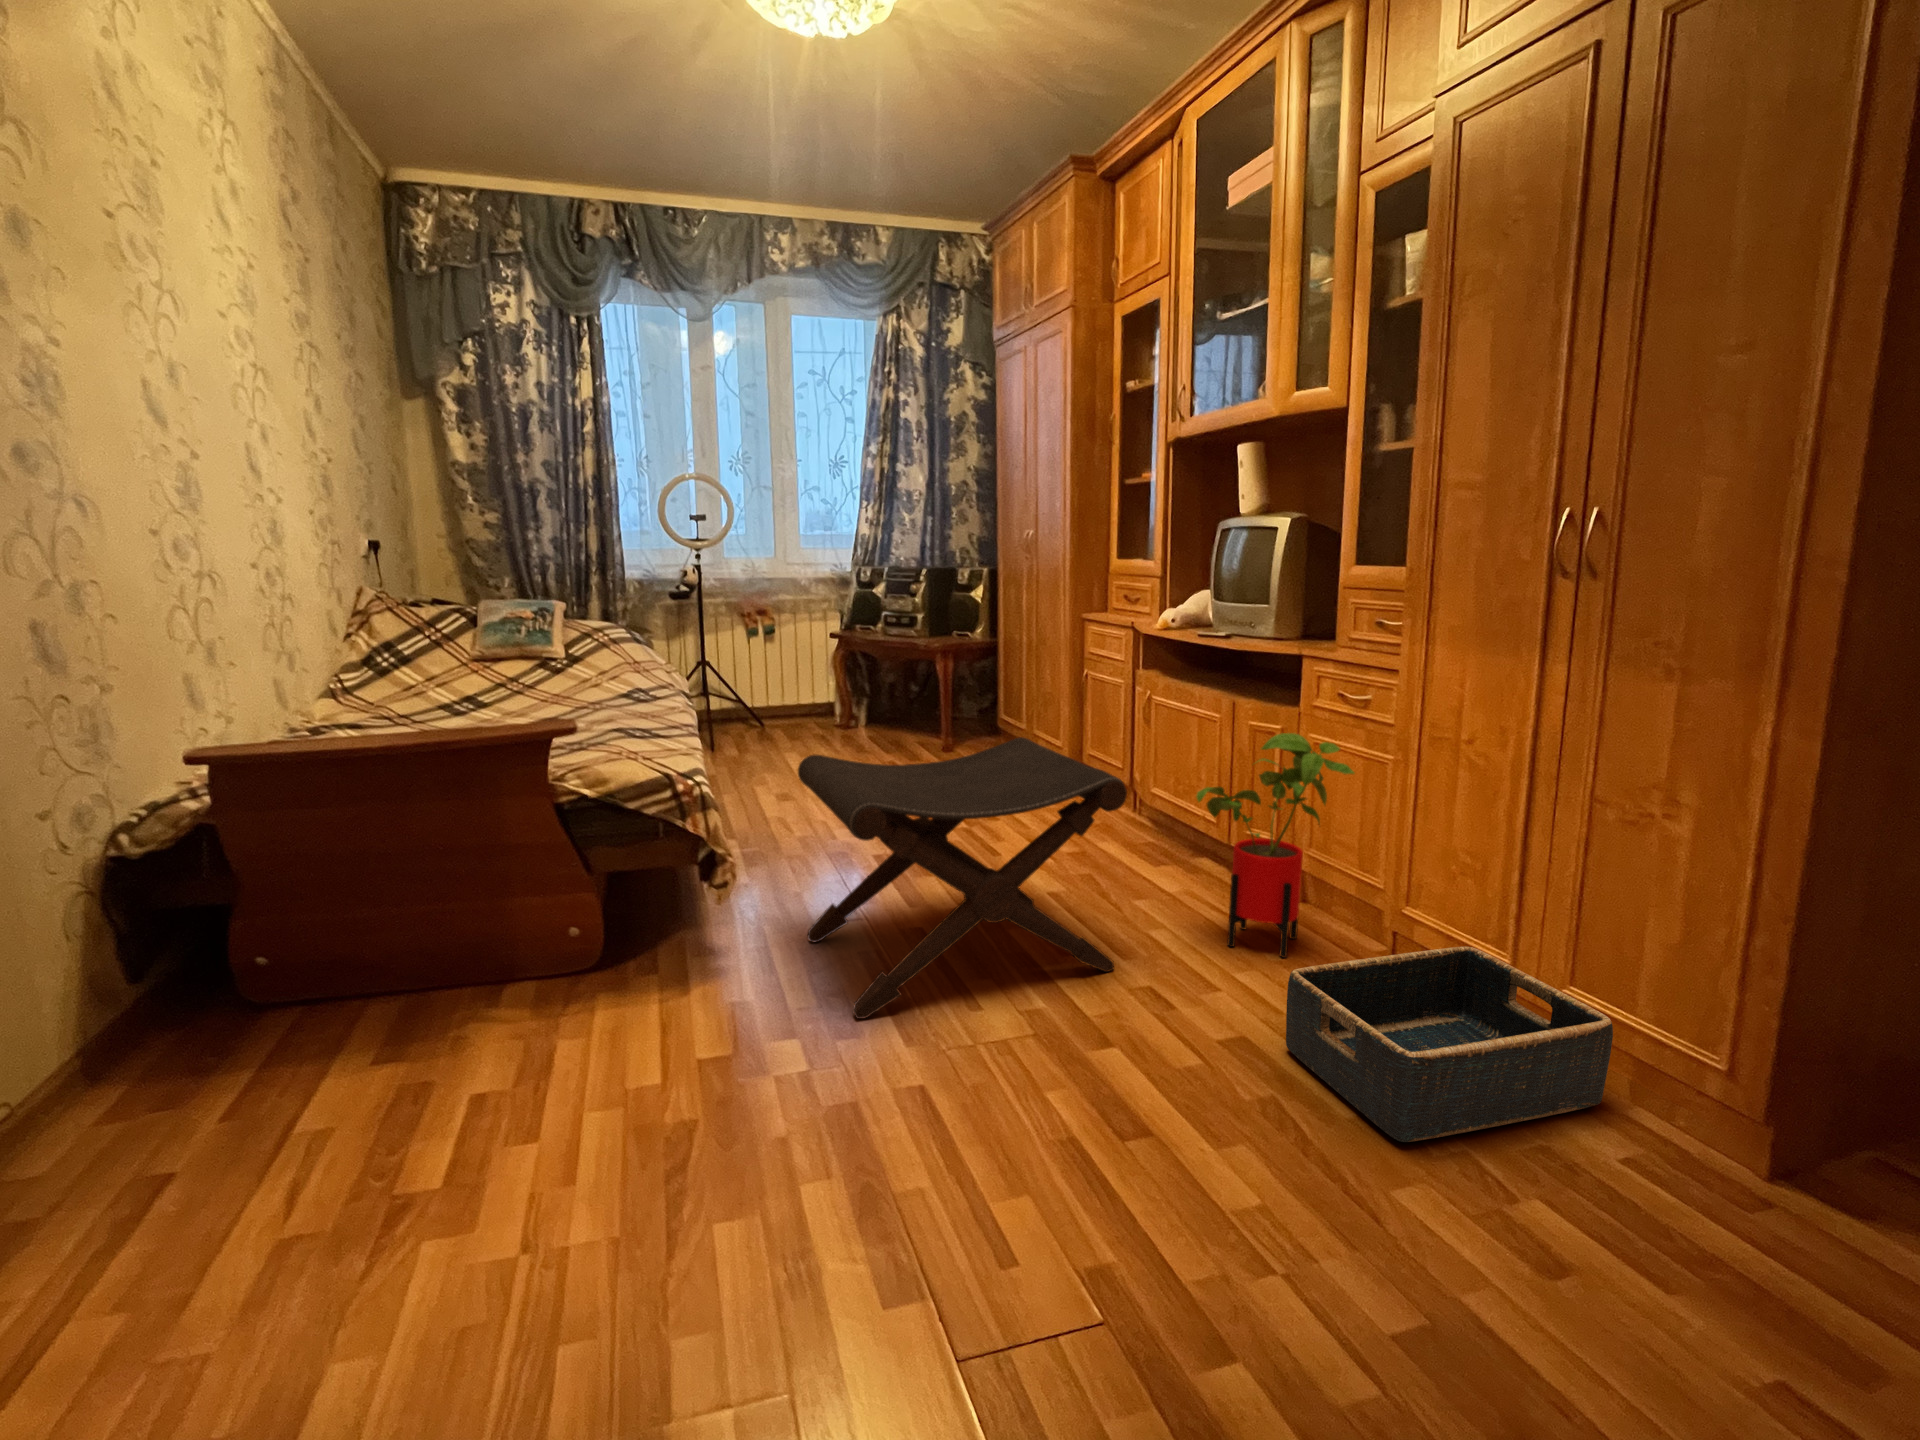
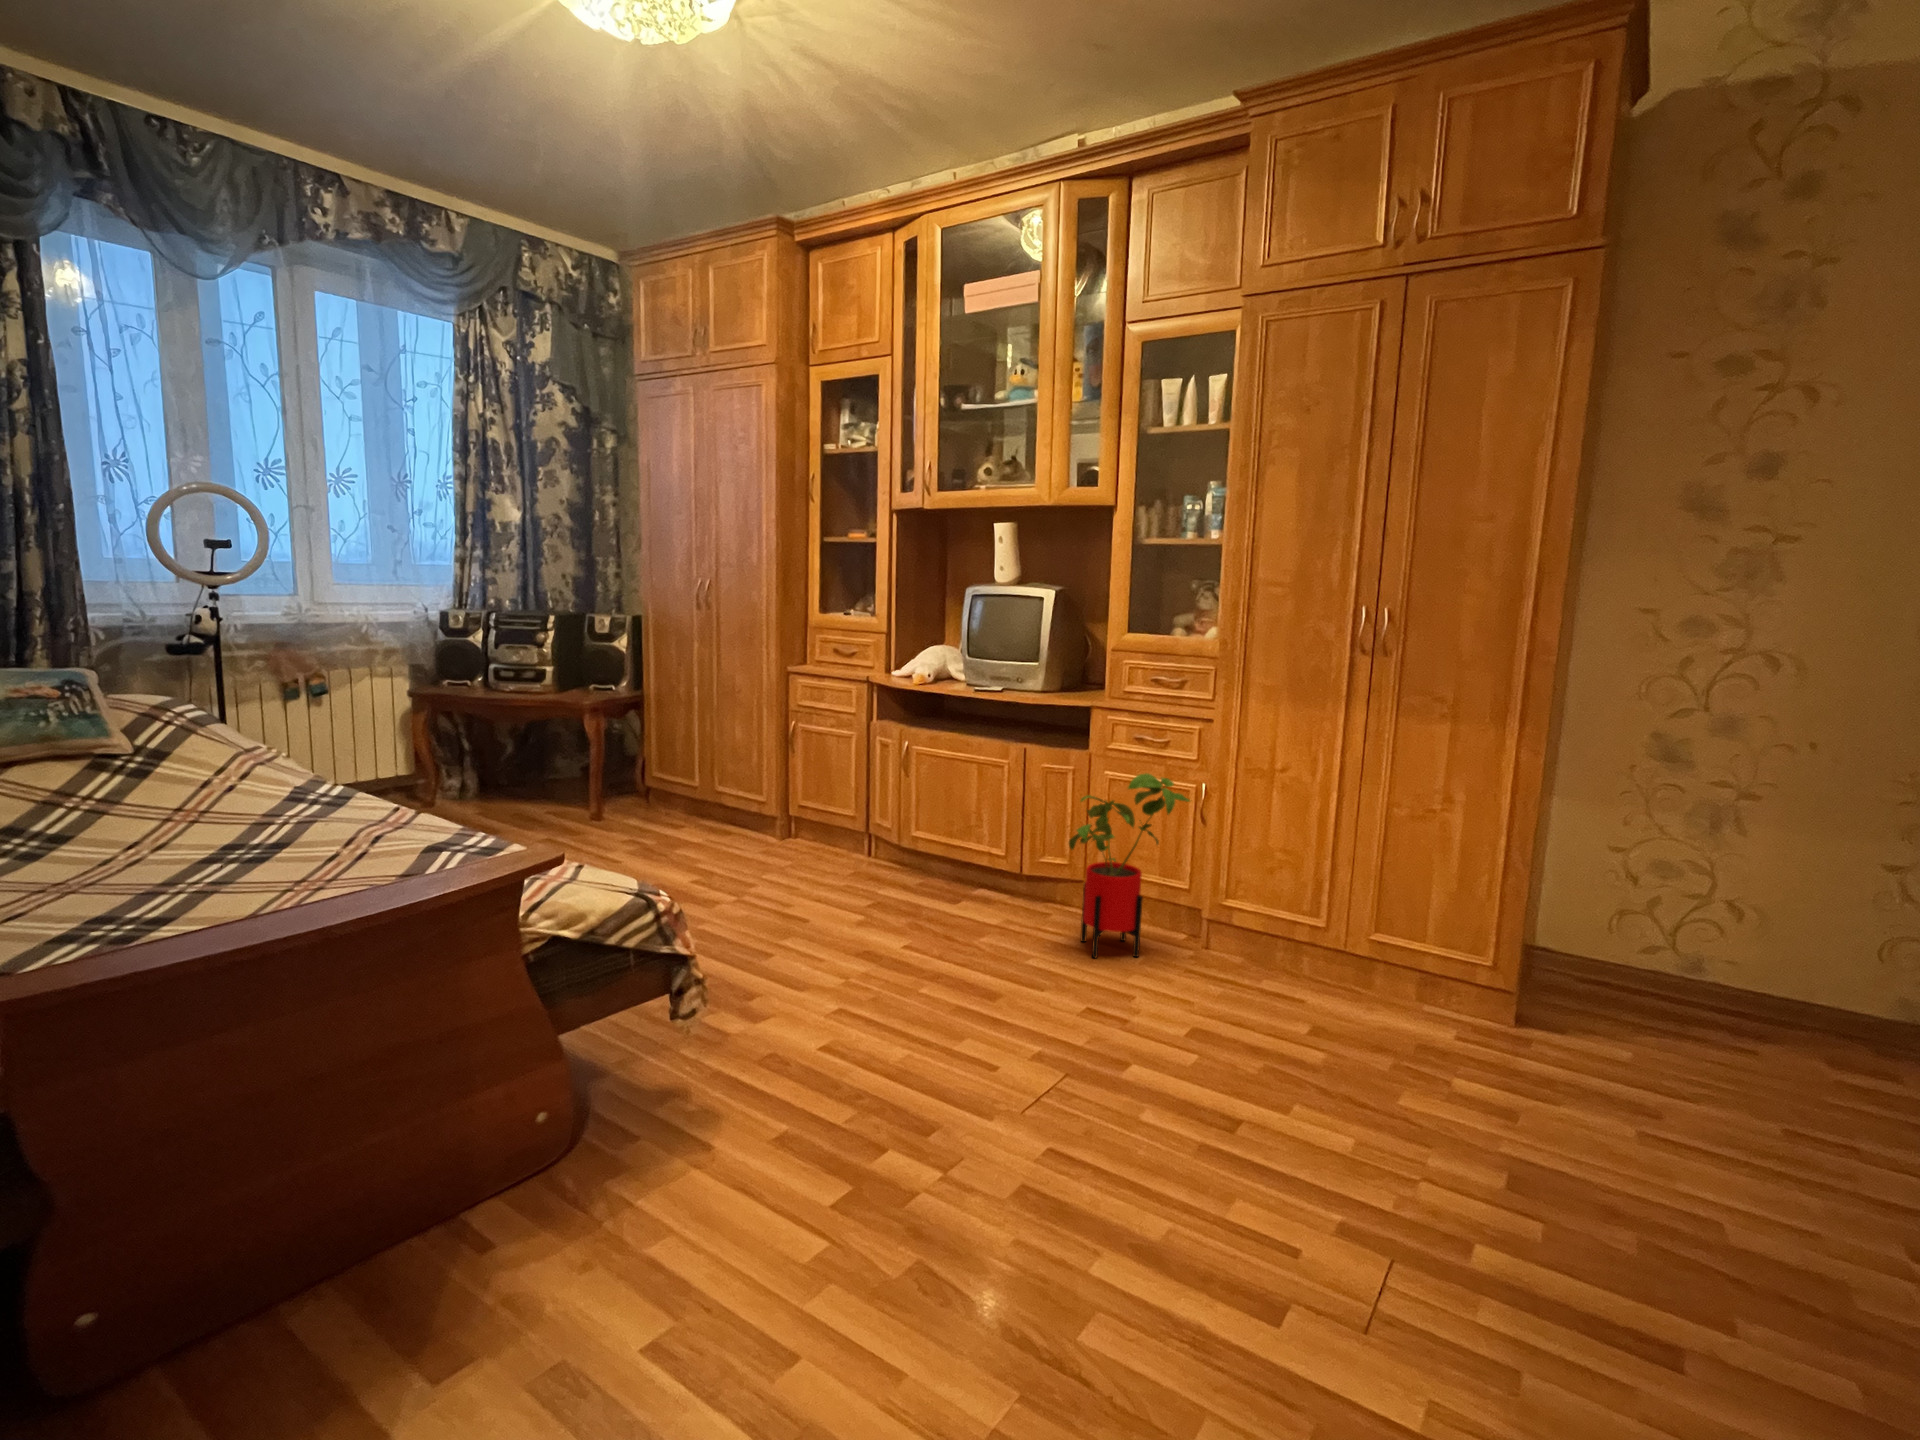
footstool: present [798,737,1127,1019] -> none [748,800,1064,1105]
basket: present [1286,947,1613,1142] -> none [1227,917,1411,1061]

